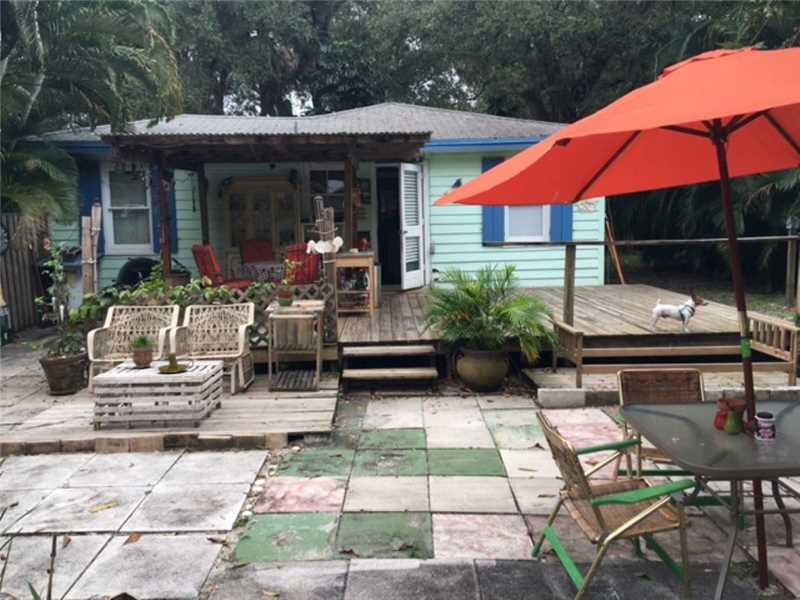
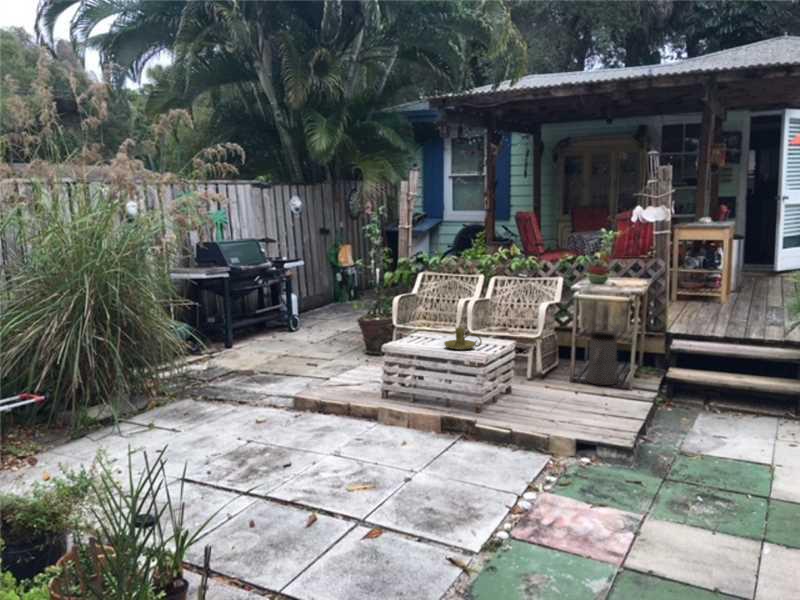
potted plant: present [128,335,156,368] -> none [420,303,450,340]
watering can: none [281,337,307,390] -> present [586,321,620,385]

